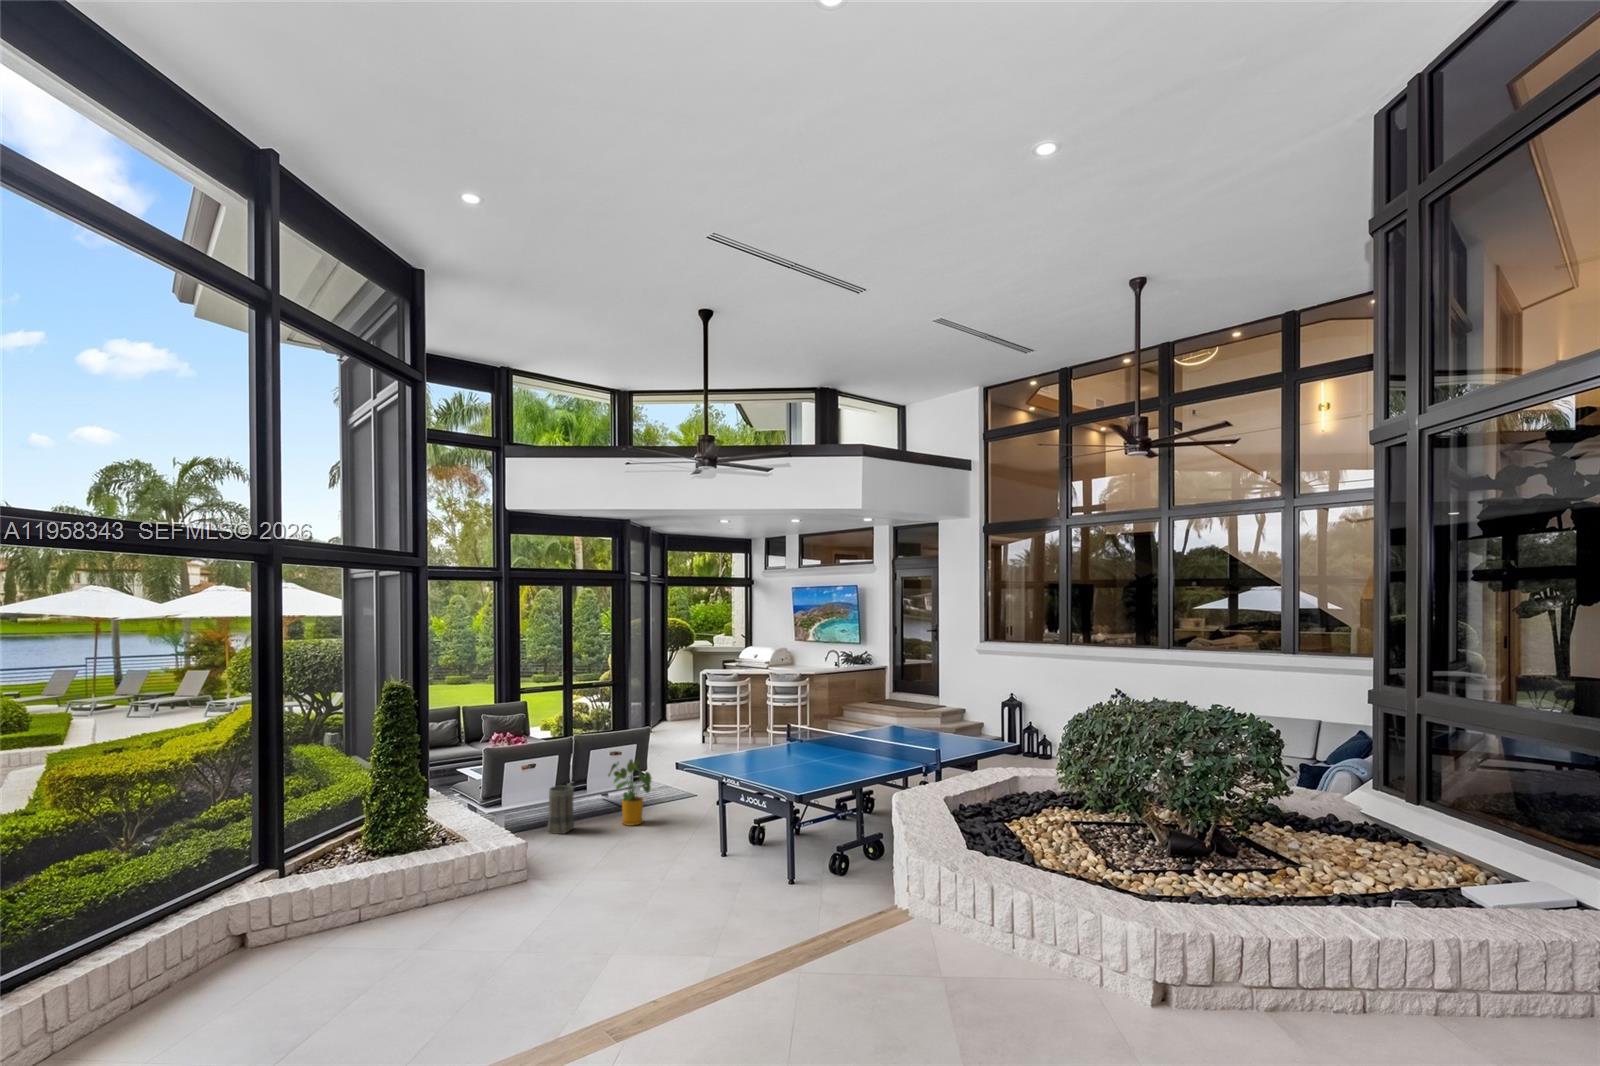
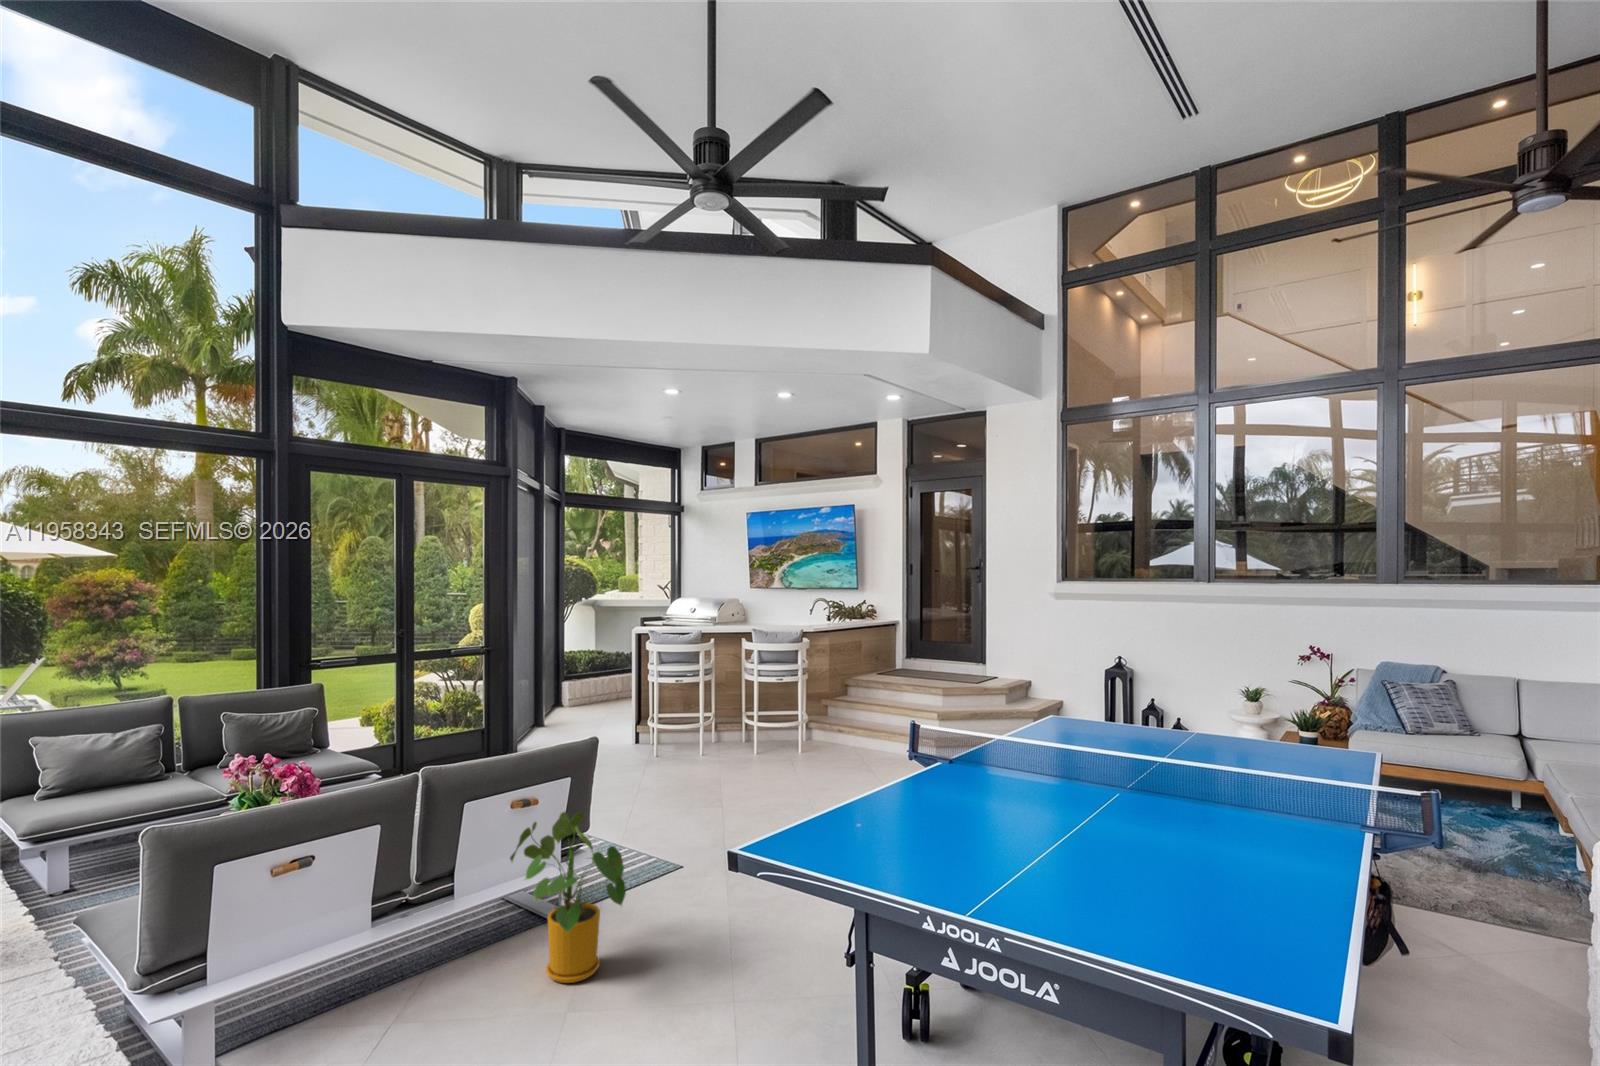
basket: present [547,785,574,834] -> none [344,900,422,1044]

